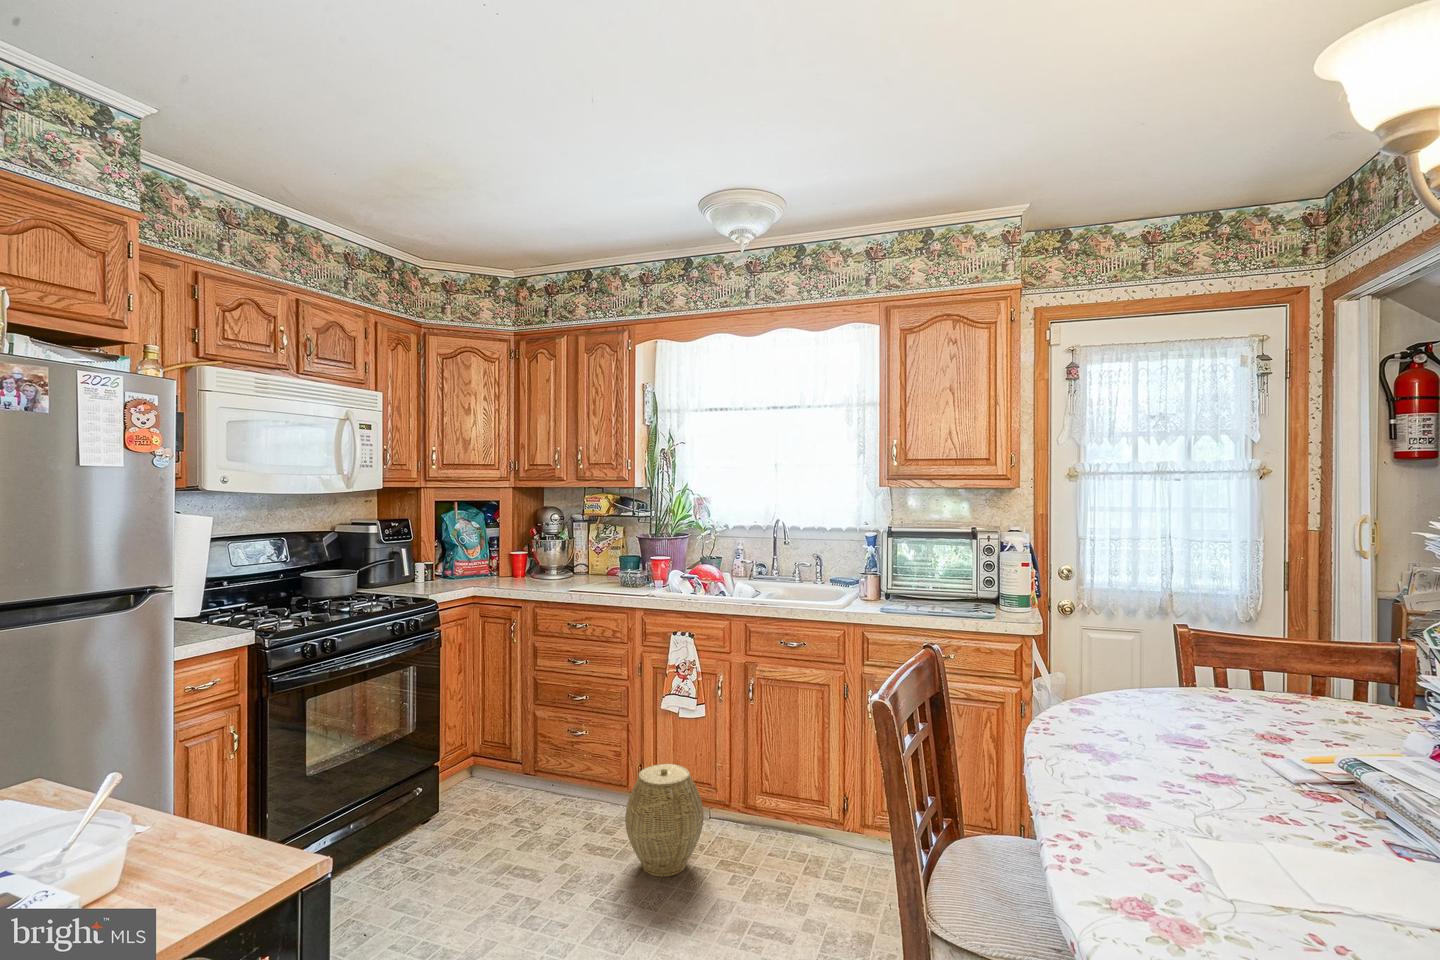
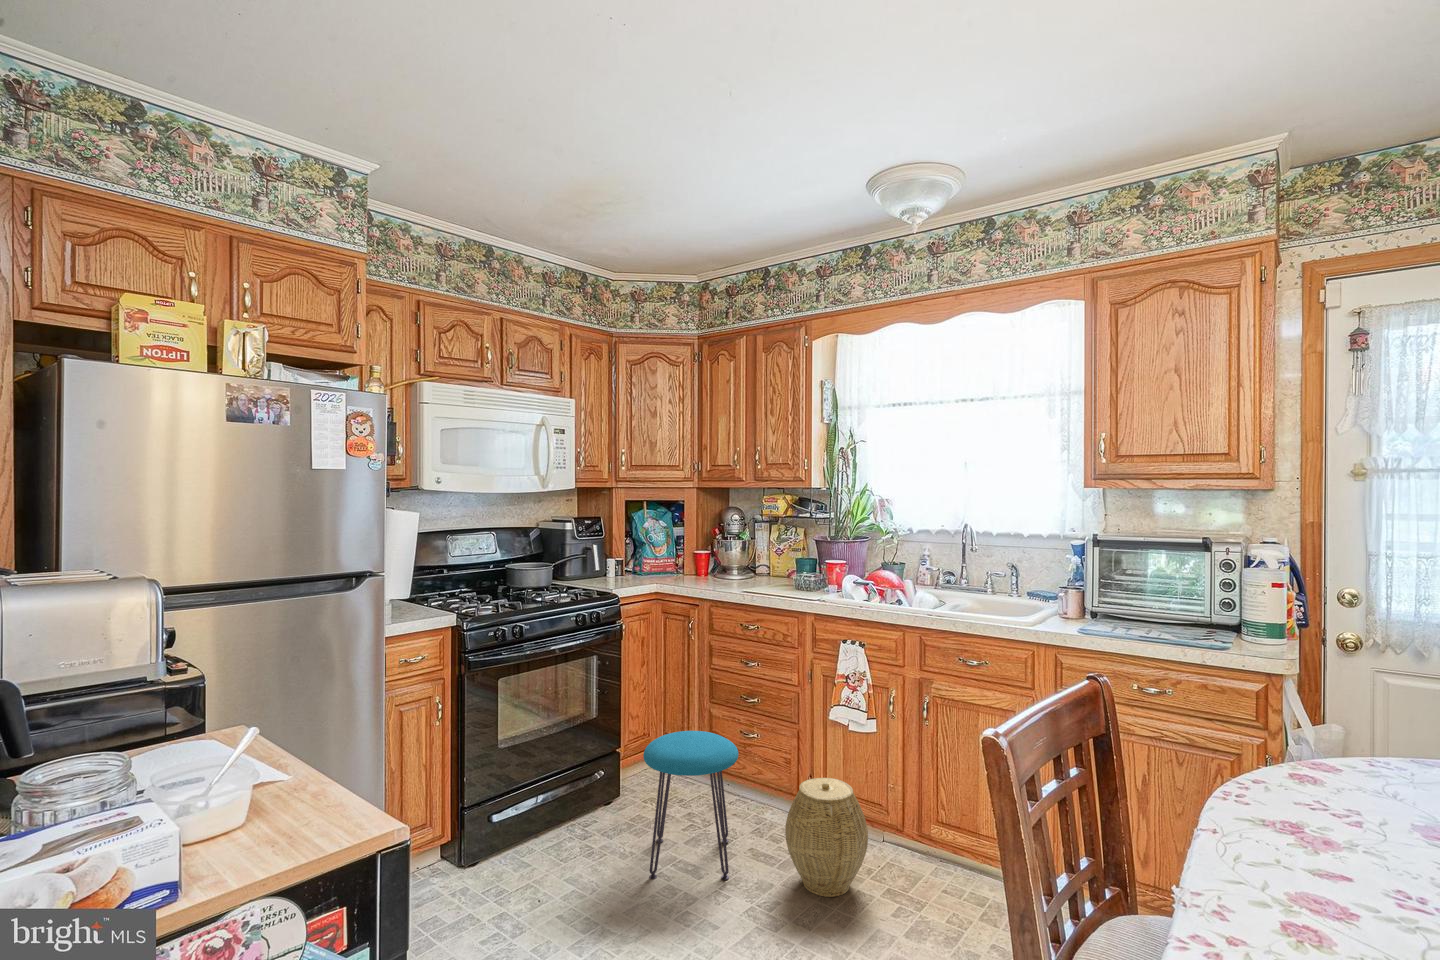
stool: none [476,734,576,890] -> present [643,731,738,880]

